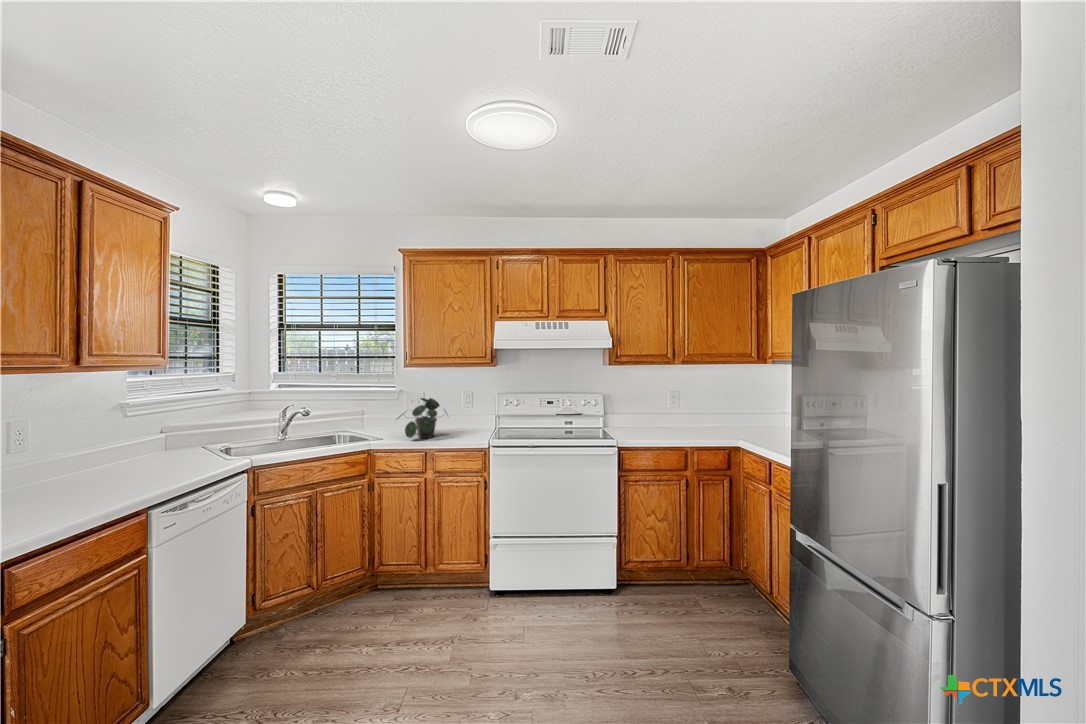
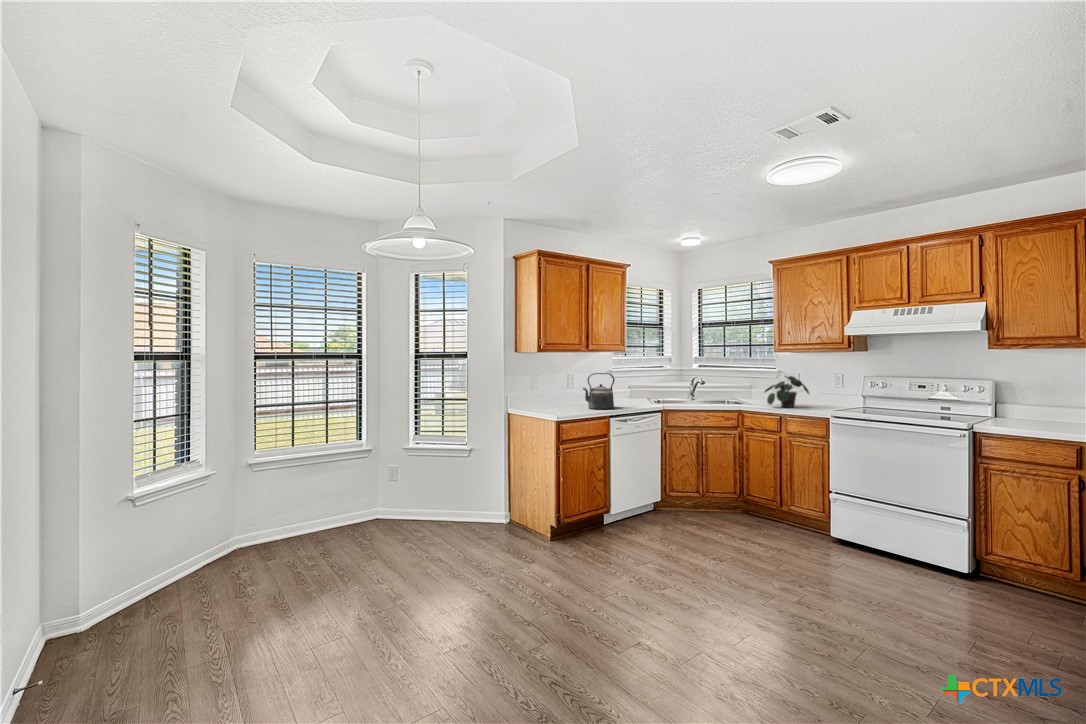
kettle: none [69,416,155,497] -> present [583,373,614,409]

